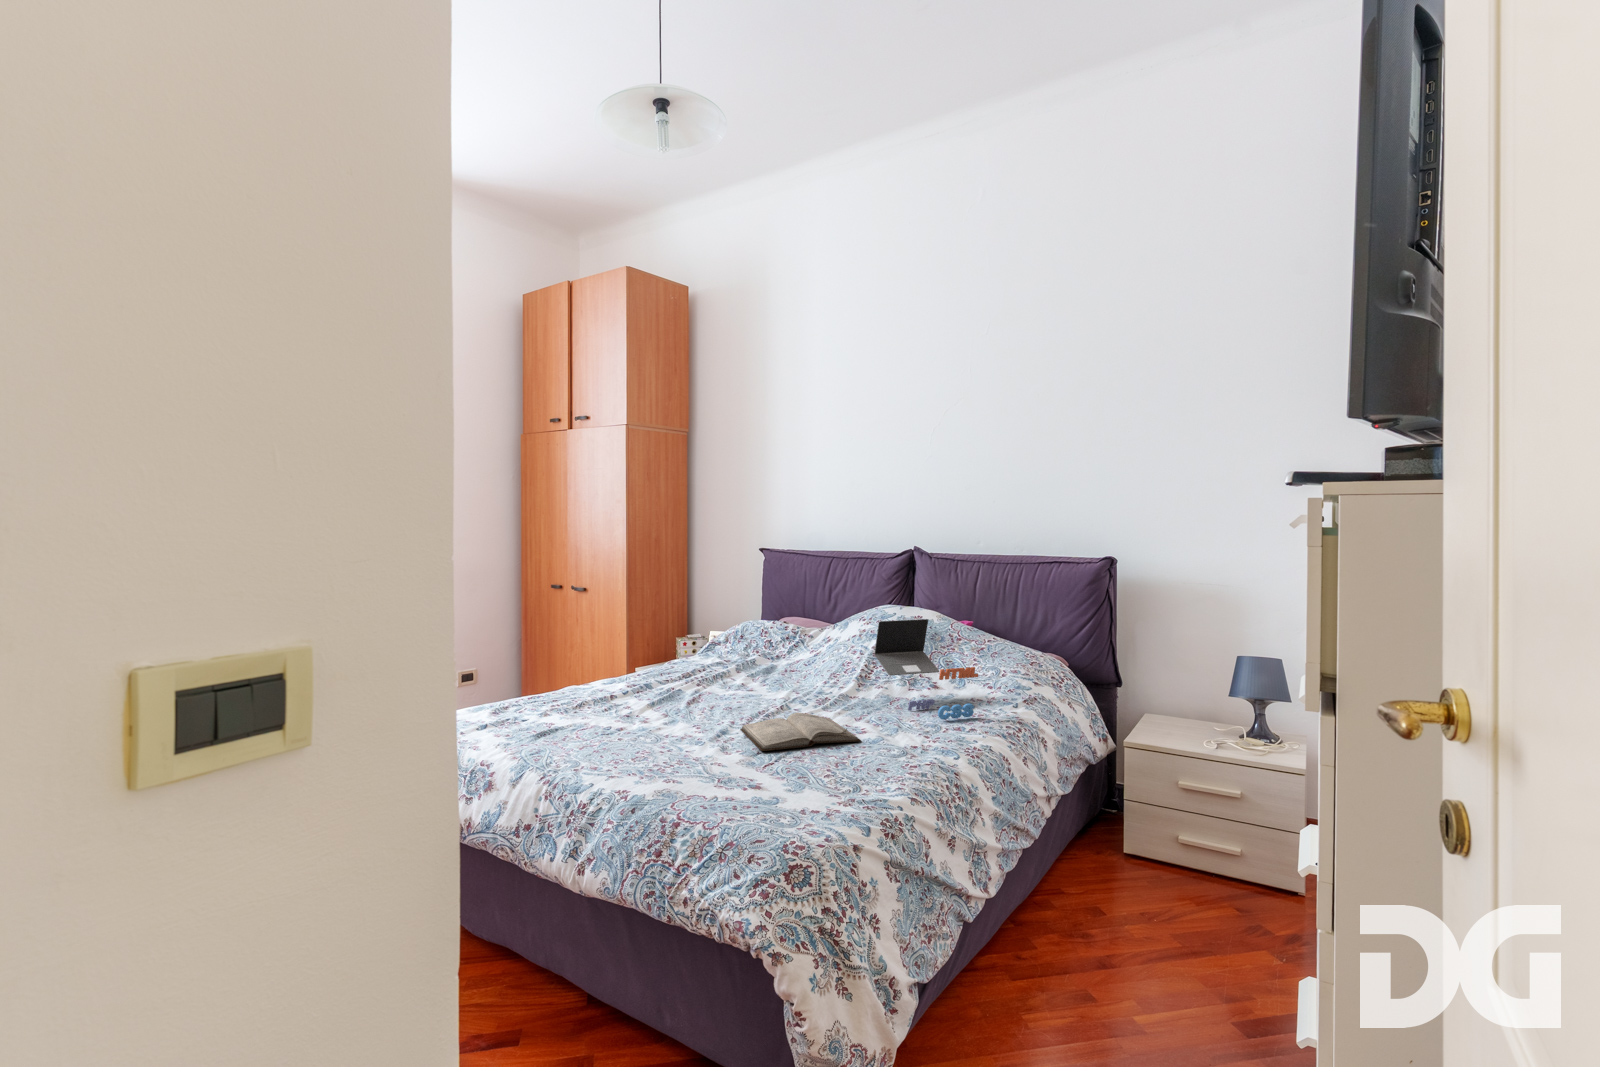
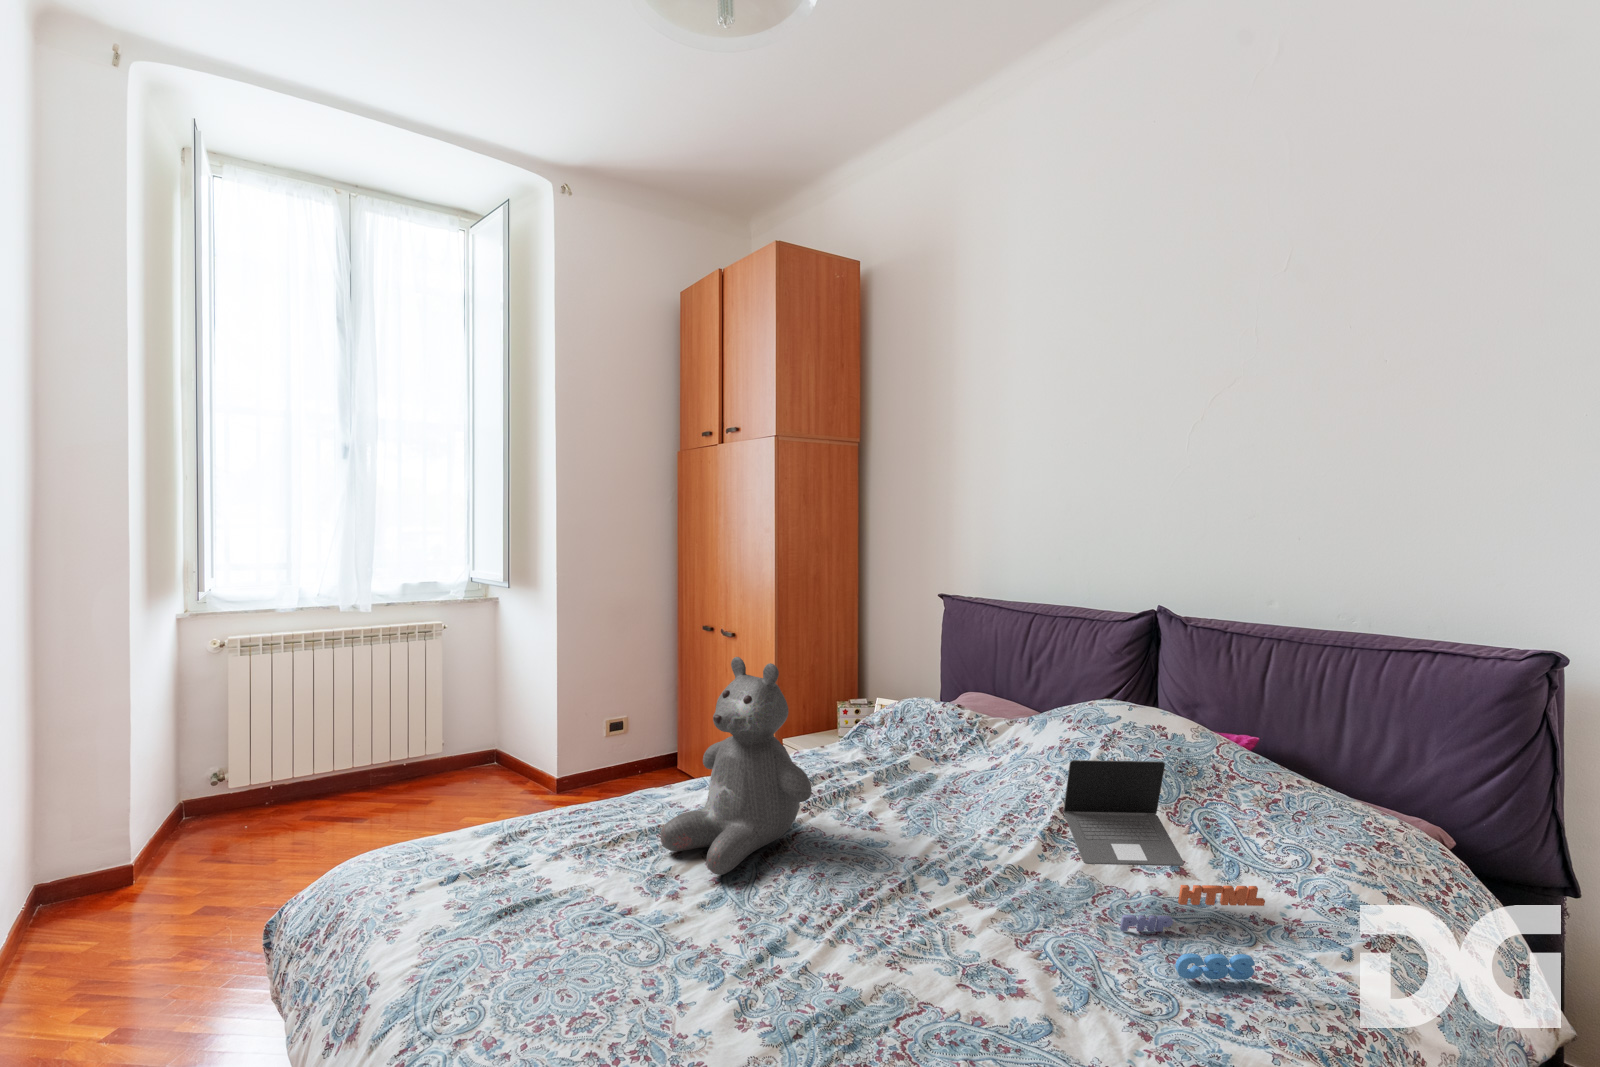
teddy bear: none [612,577,718,715] -> present [660,657,812,875]
diary: present [740,713,861,751] -> none [809,917,1005,1024]

